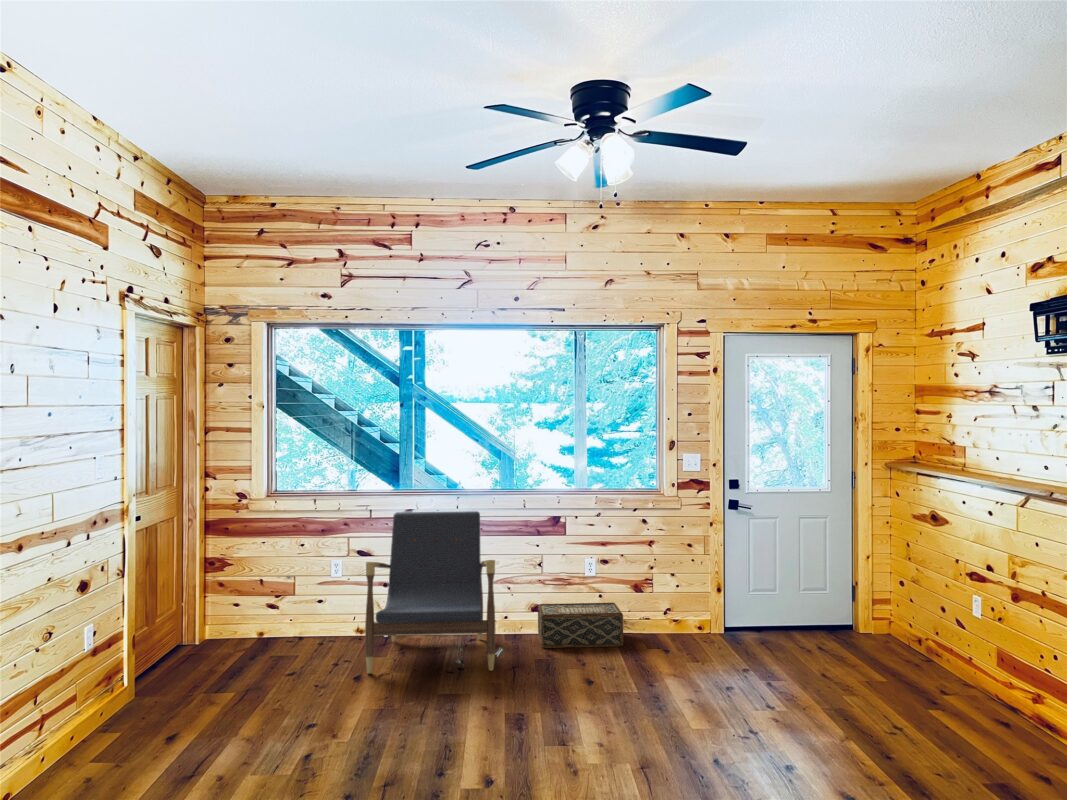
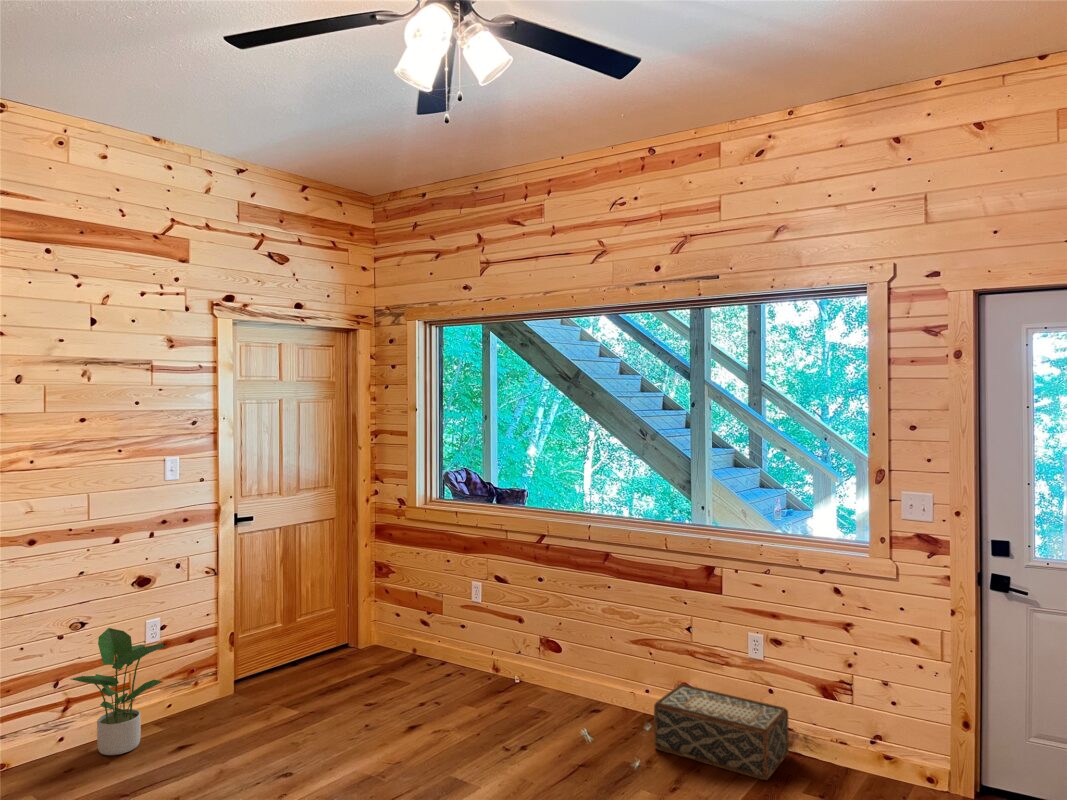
lounge chair: present [365,511,495,673] -> none [418,536,609,765]
potted plant: none [67,635,164,762] -> present [71,628,165,755]

